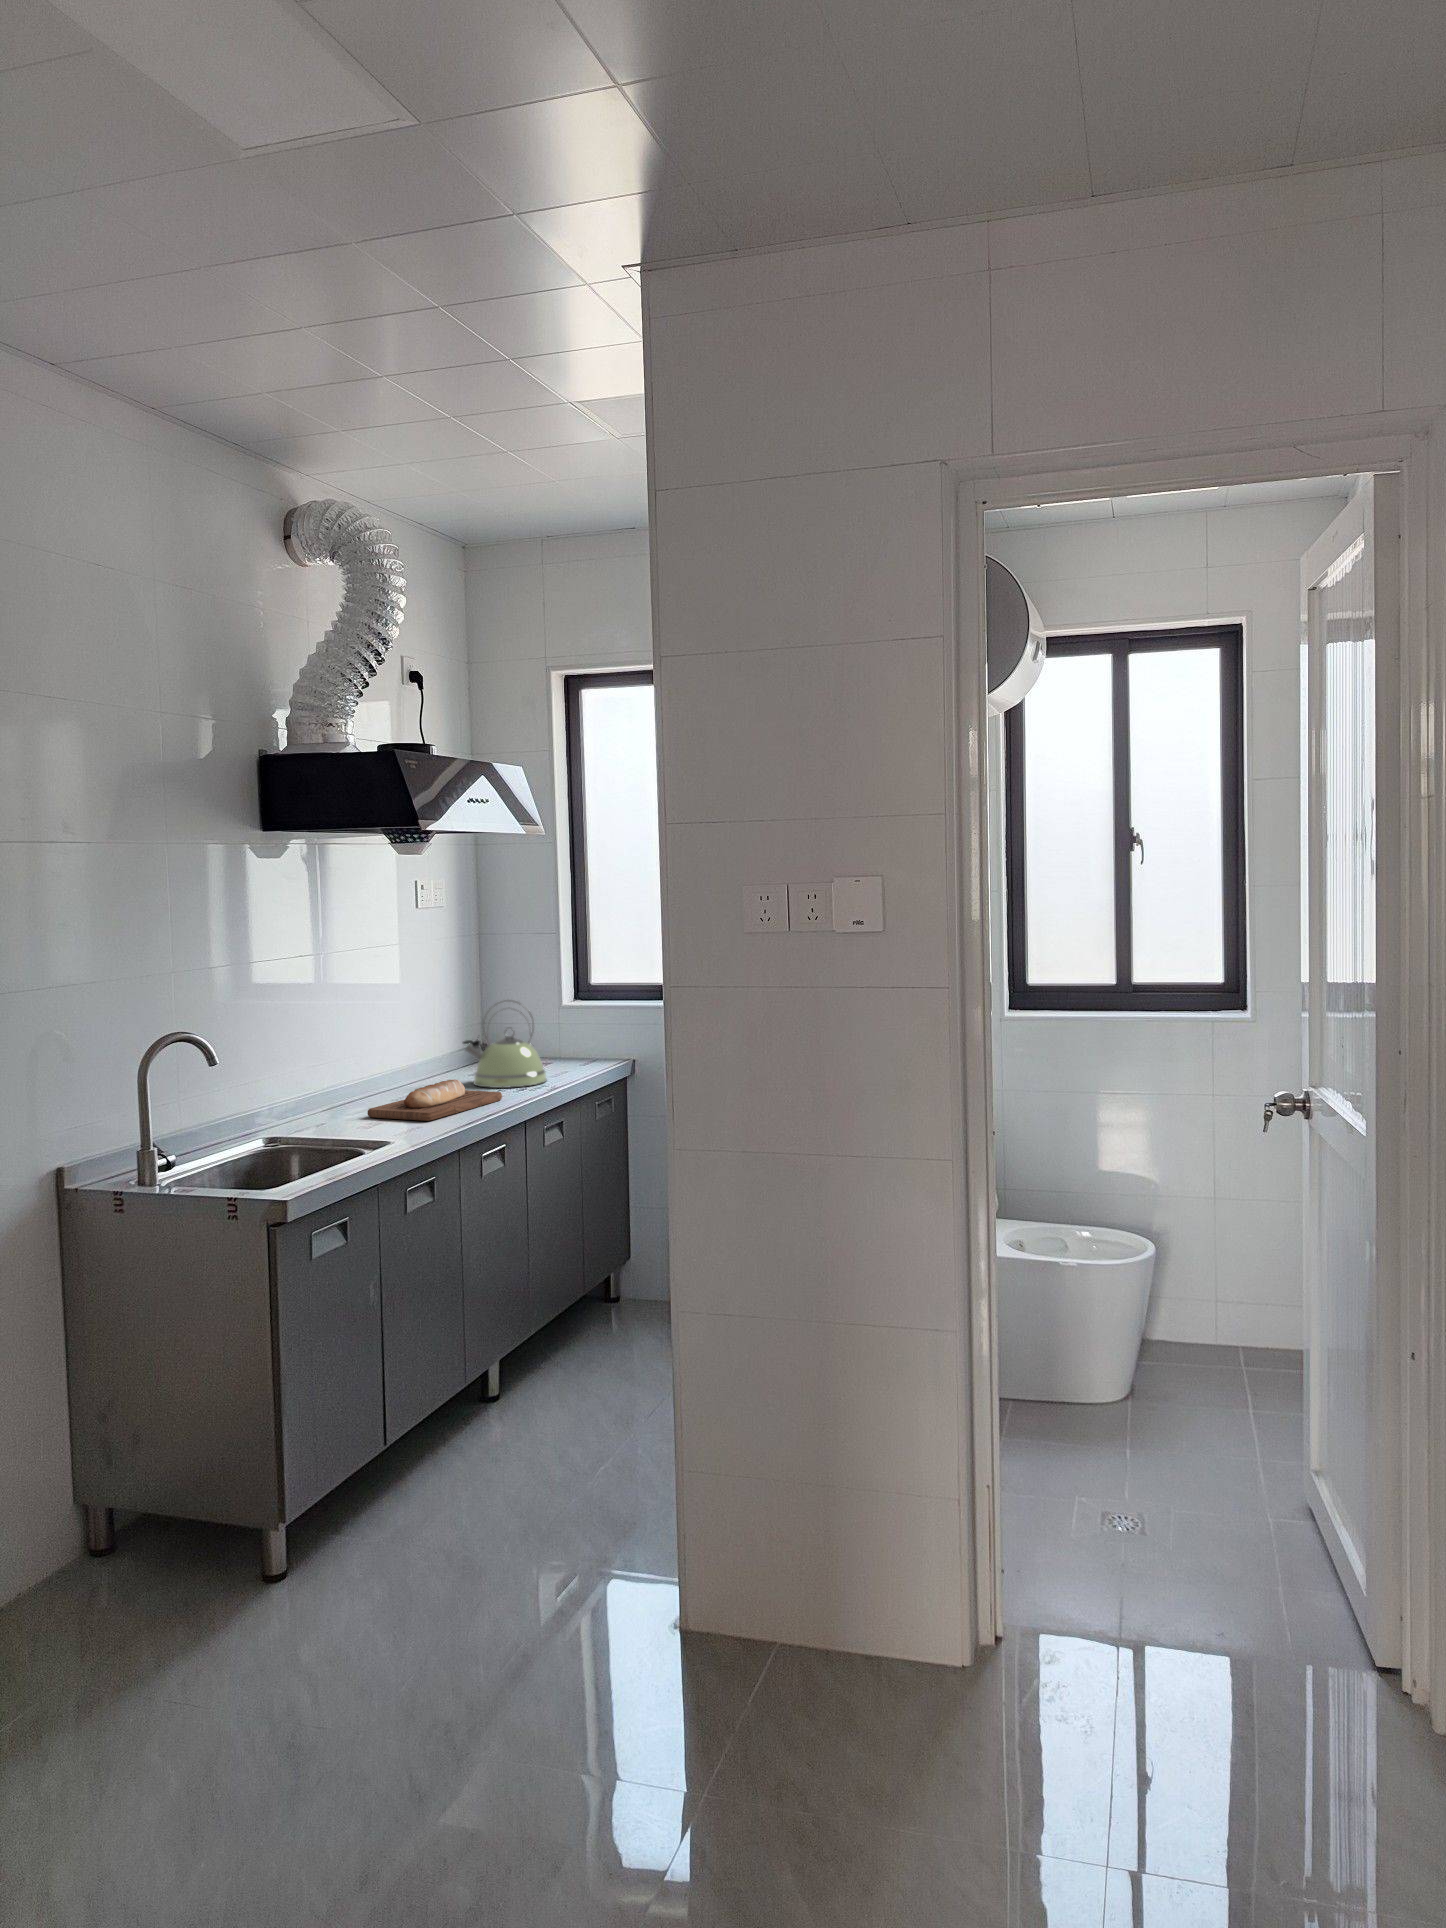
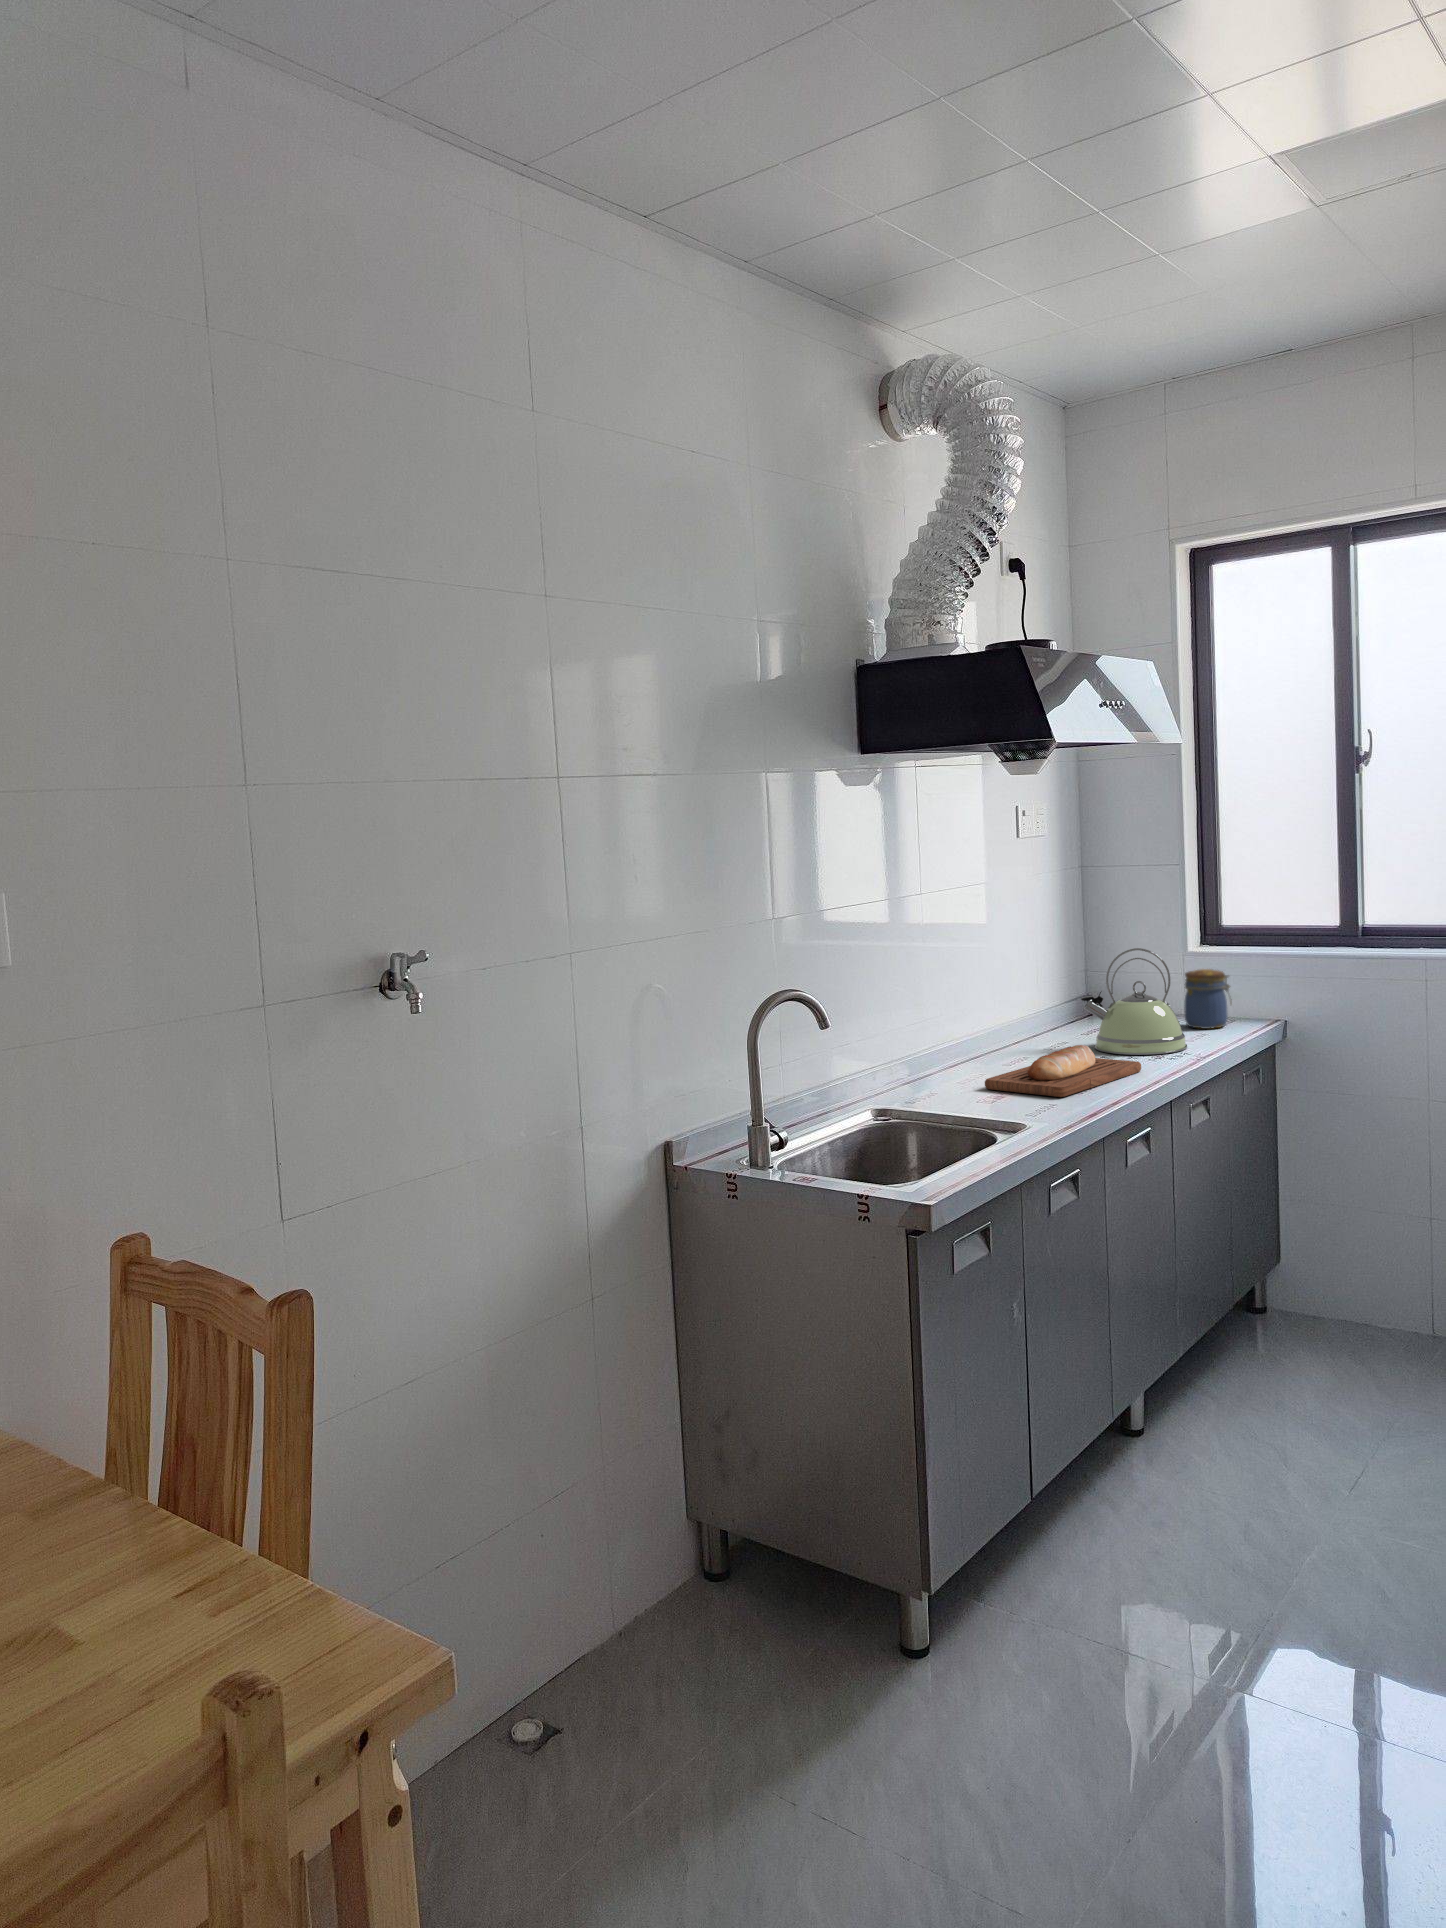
jar: none [553,1018,590,1067] -> present [1184,969,1232,1029]

